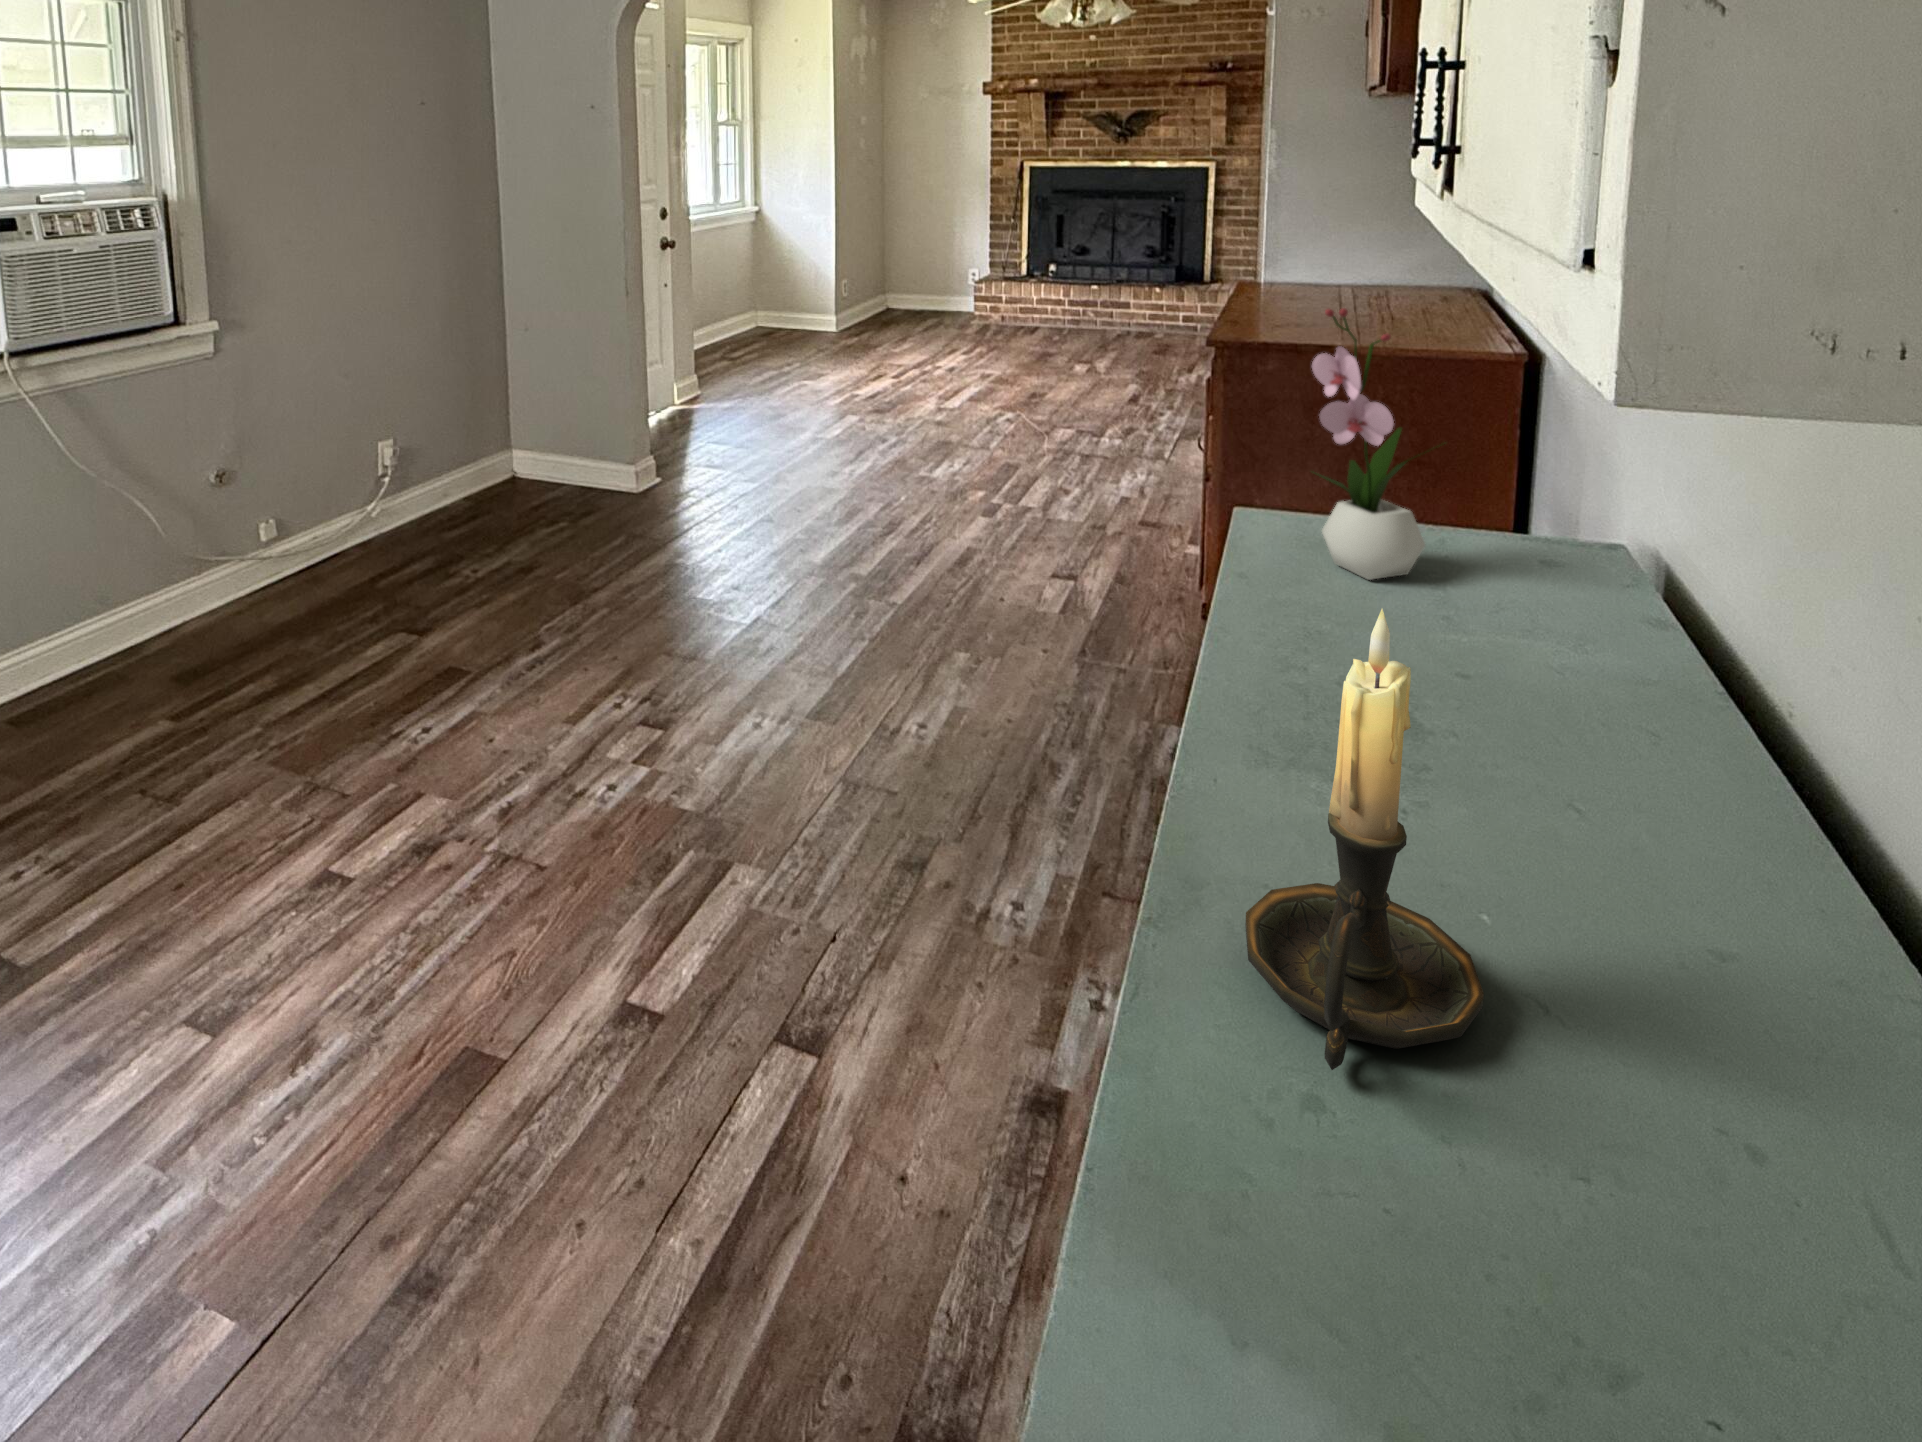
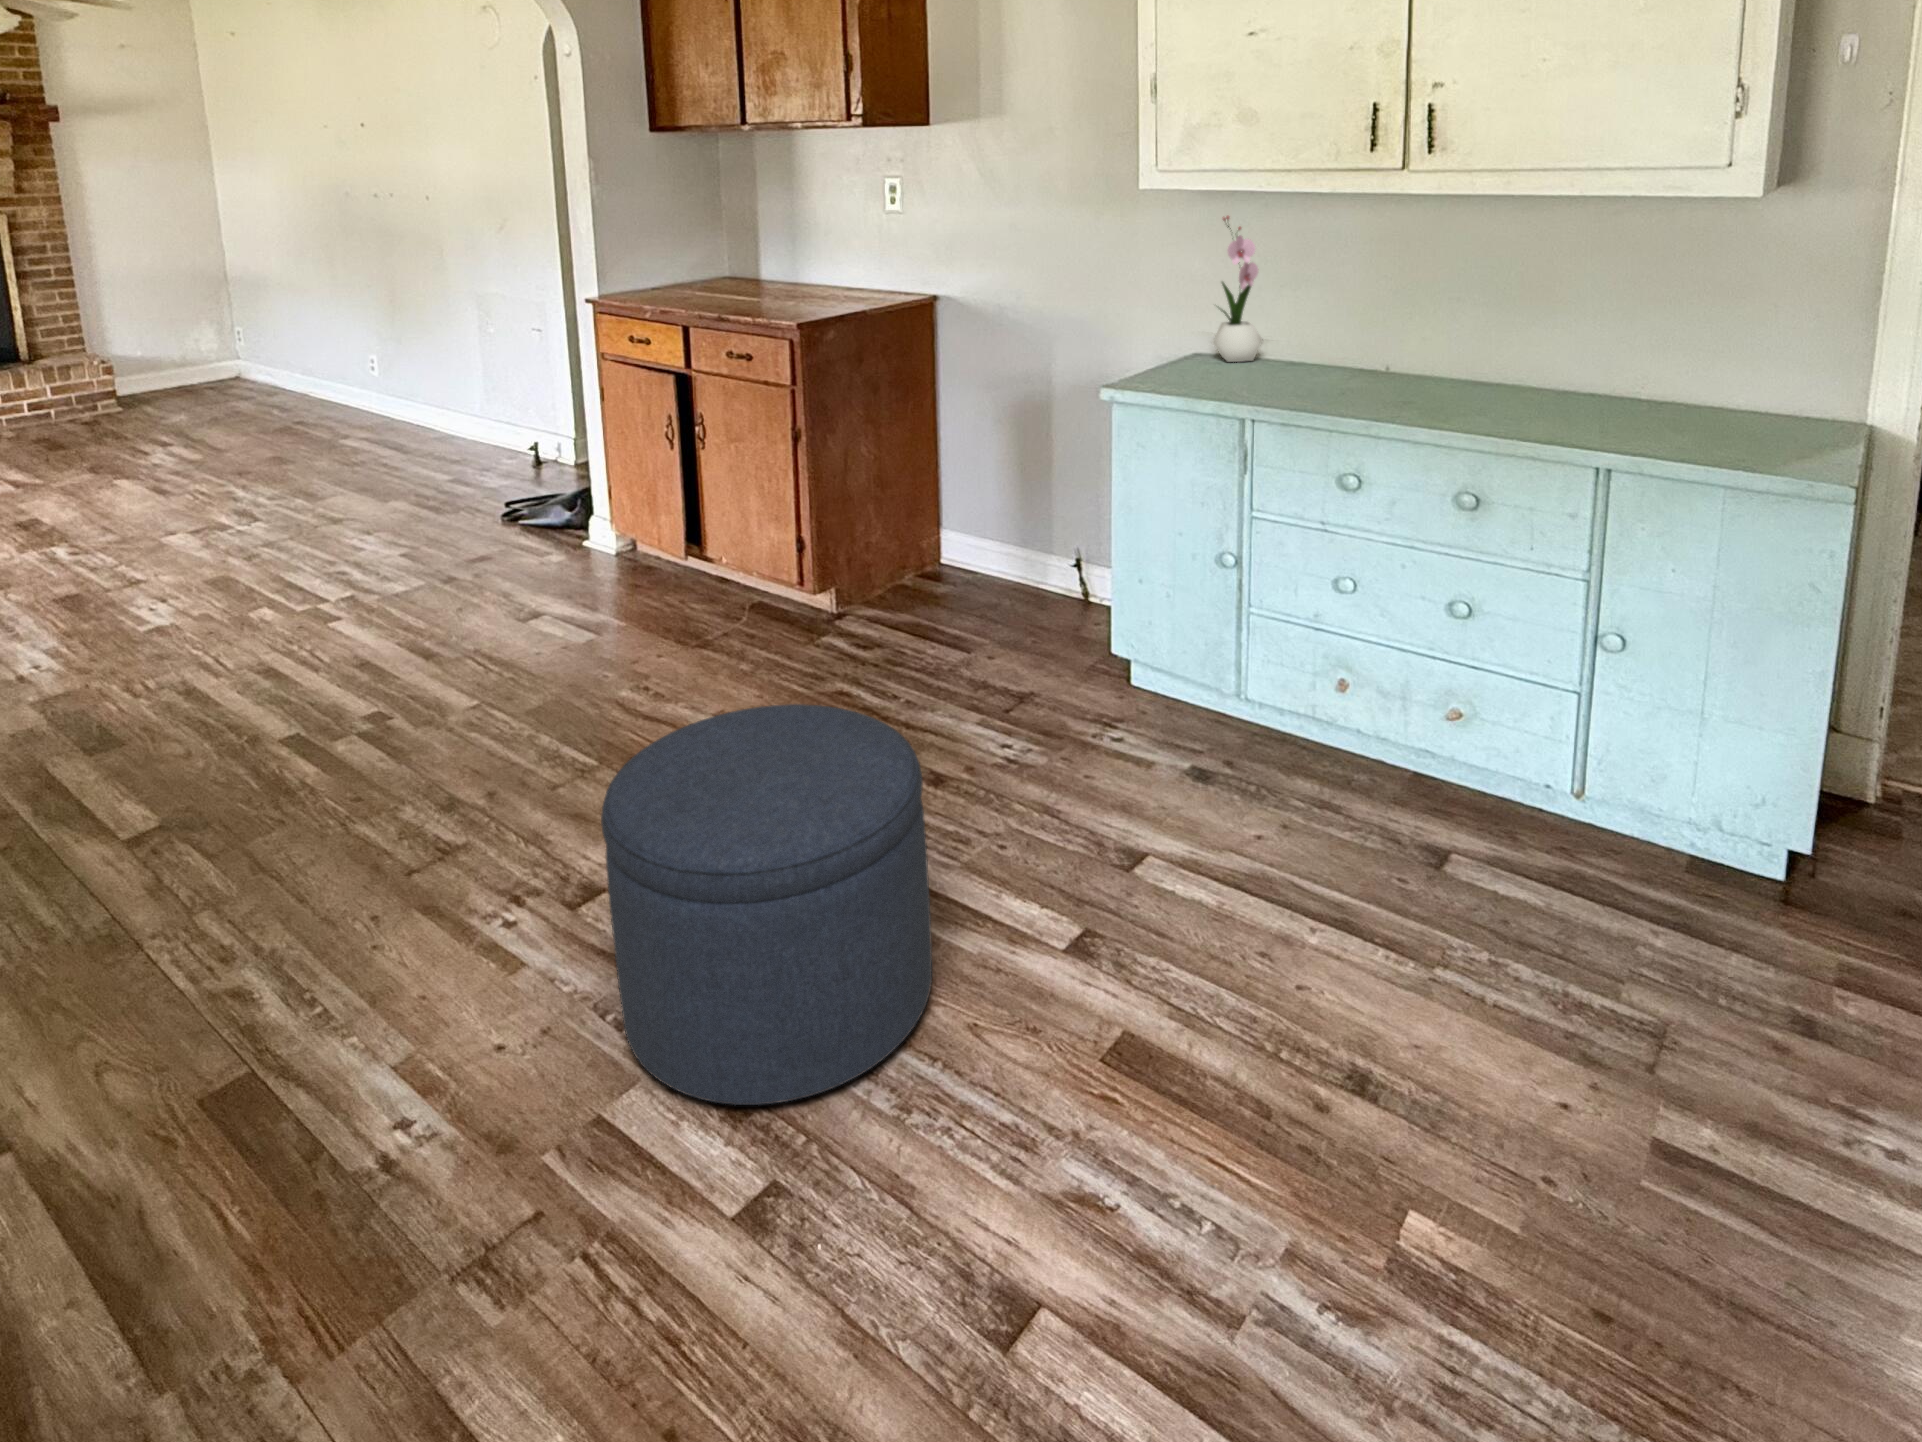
ottoman: none [415,606,681,913] -> present [601,704,932,1105]
candle holder: present [1245,609,1484,1070] -> none [1579,263,1692,412]

